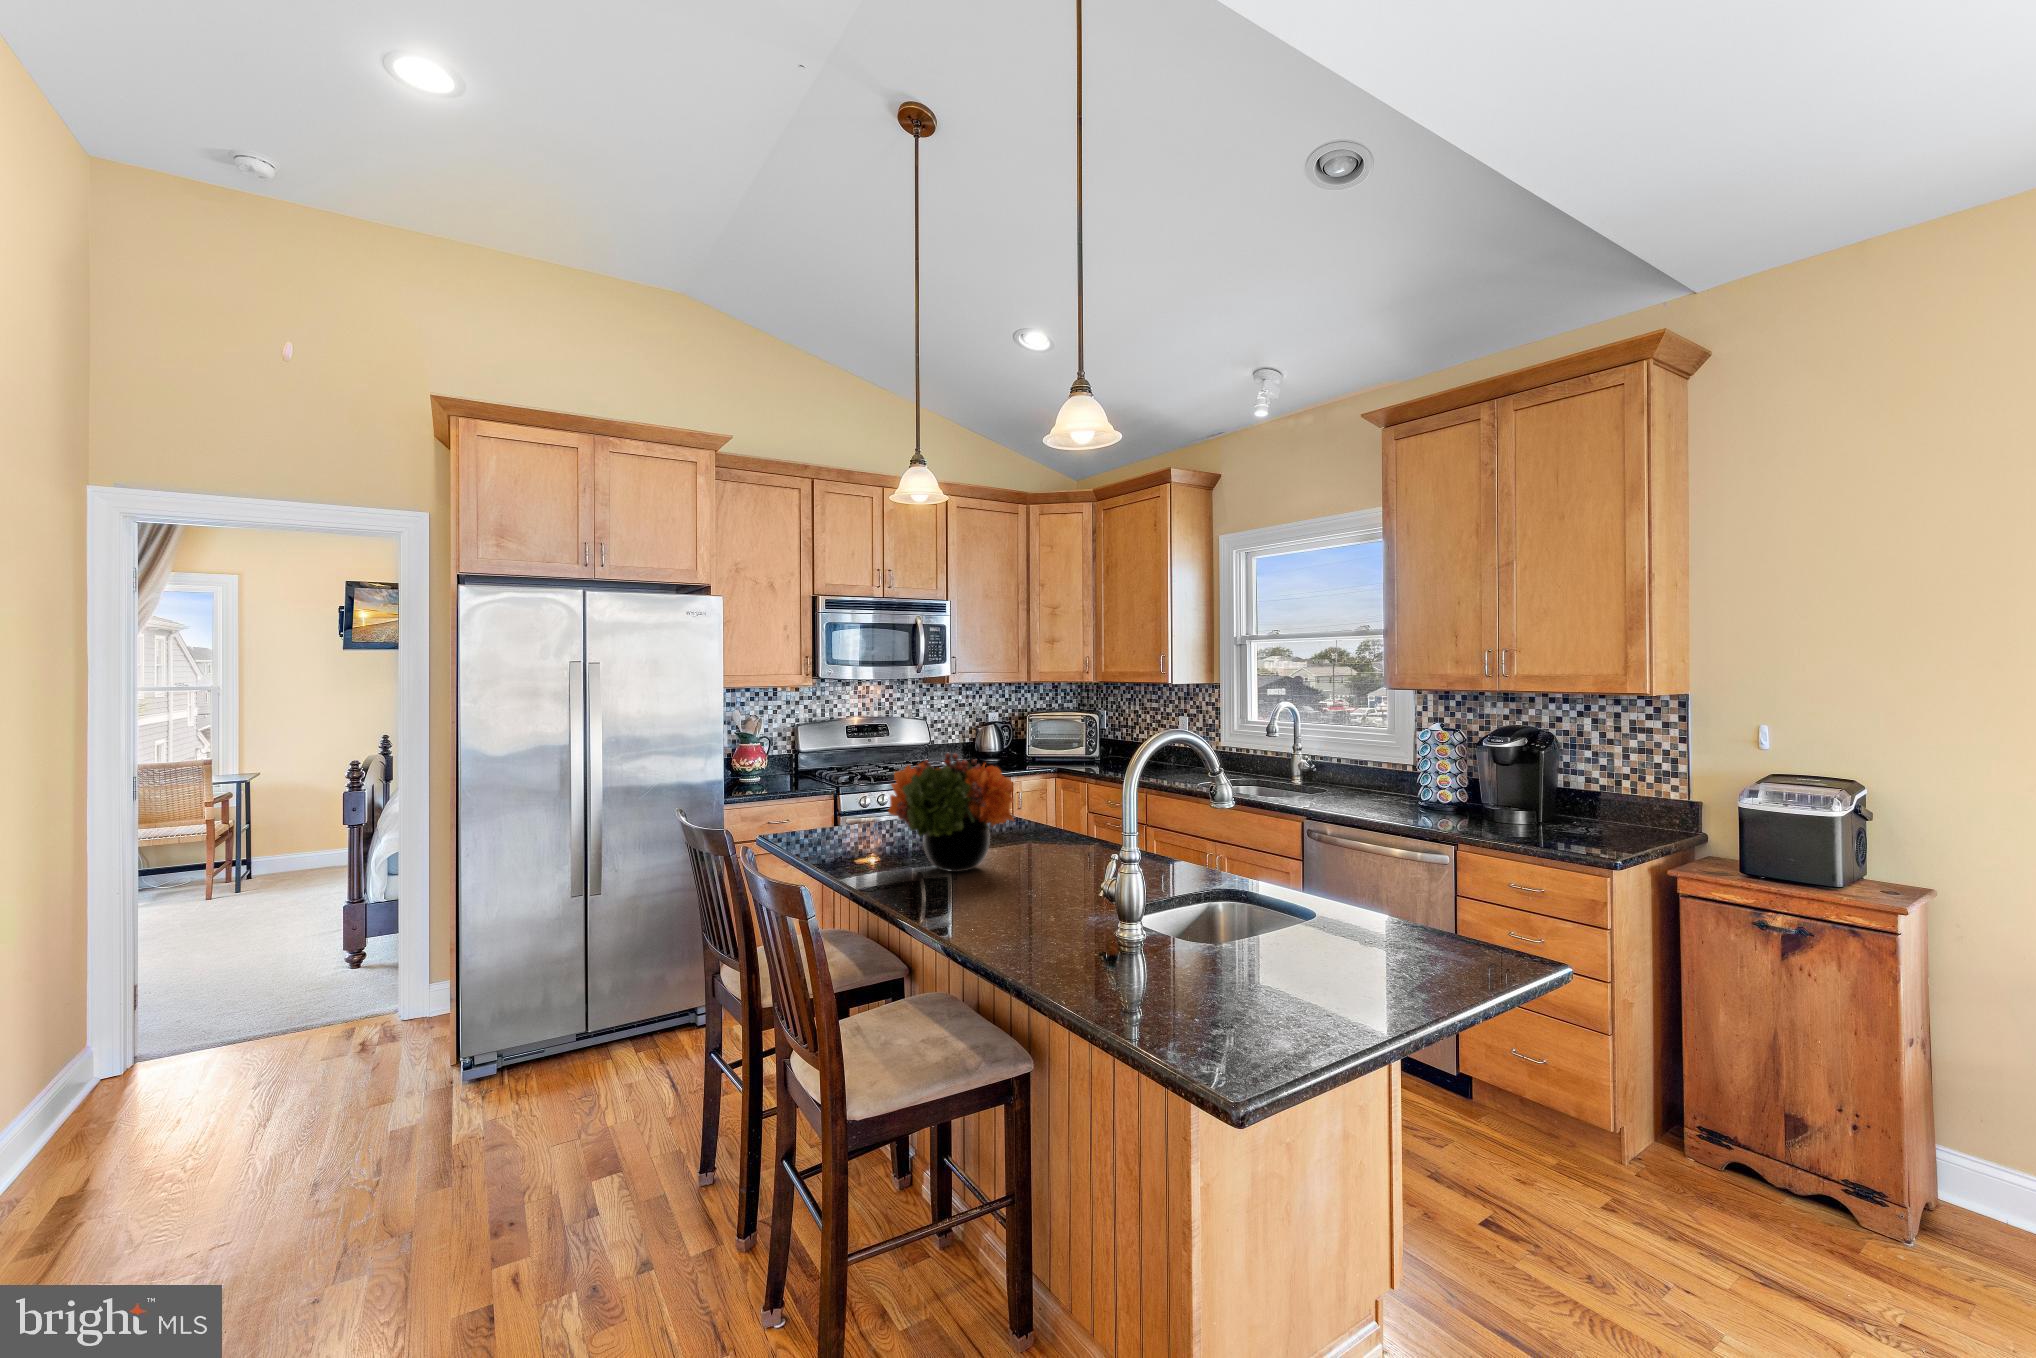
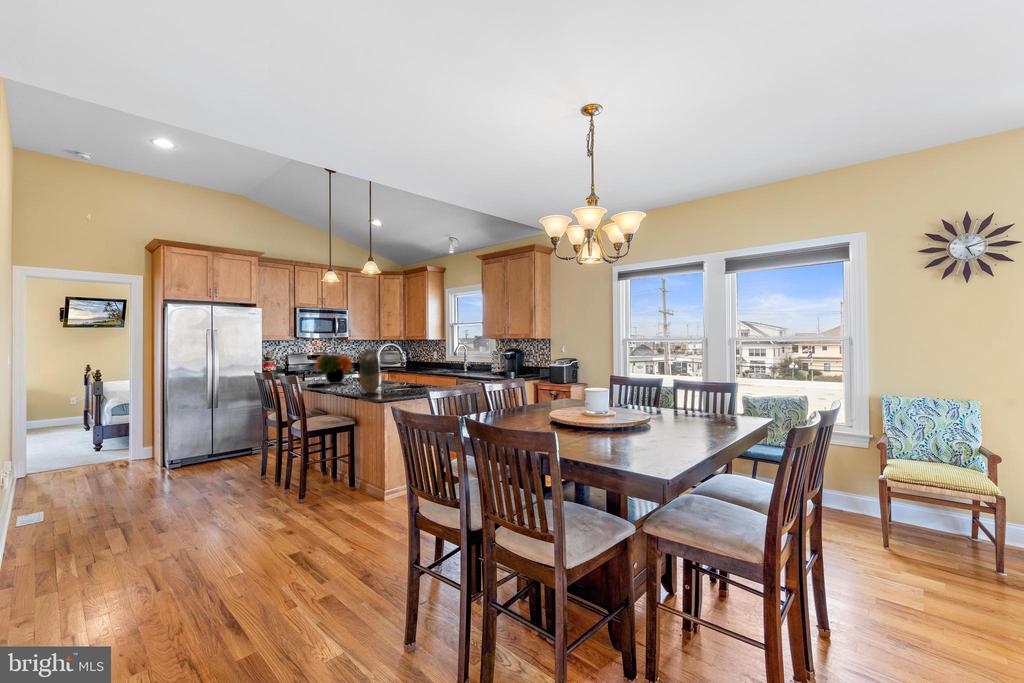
vase: none [1119,786,1211,1000] -> present [360,350,379,393]

